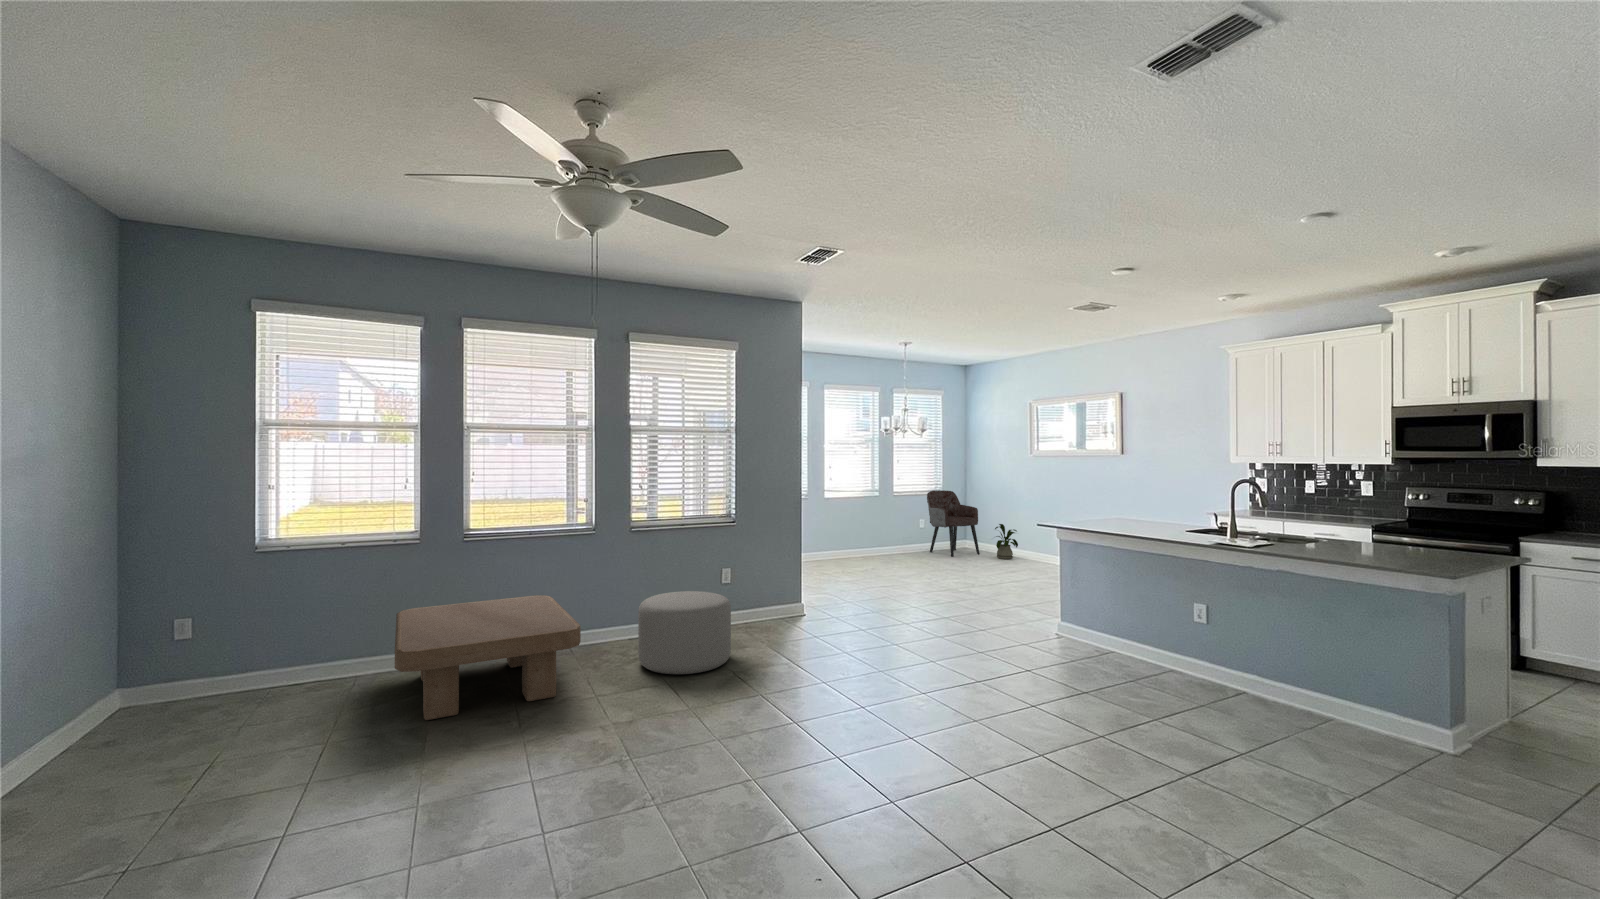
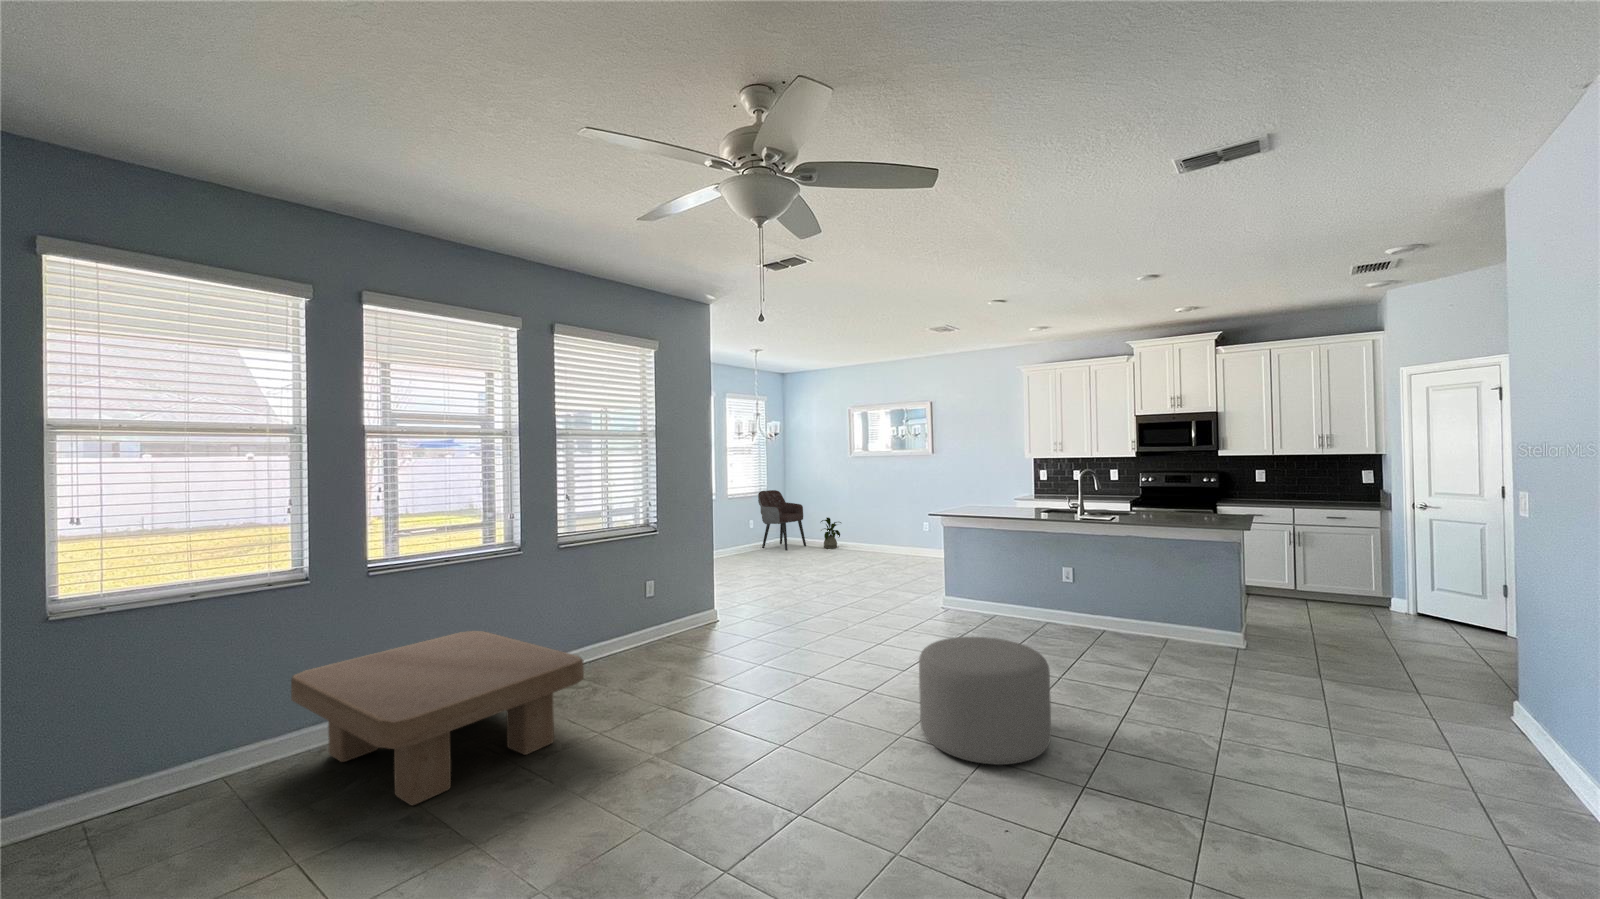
ottoman: present [638,591,731,674] -> present [919,637,1051,765]

